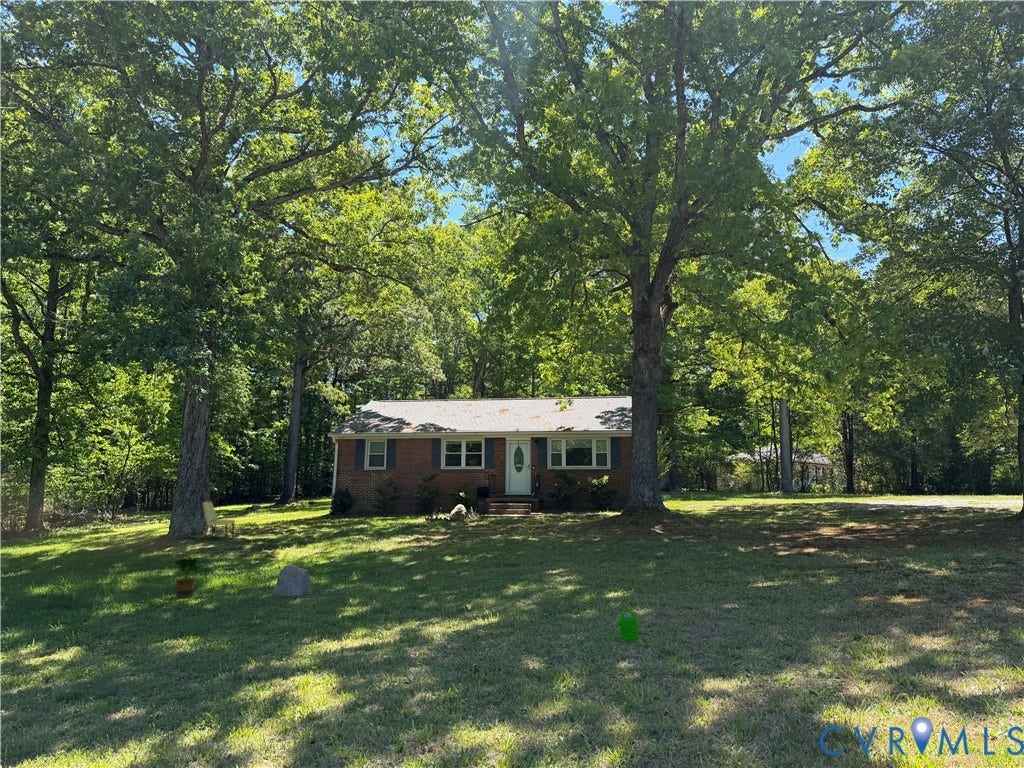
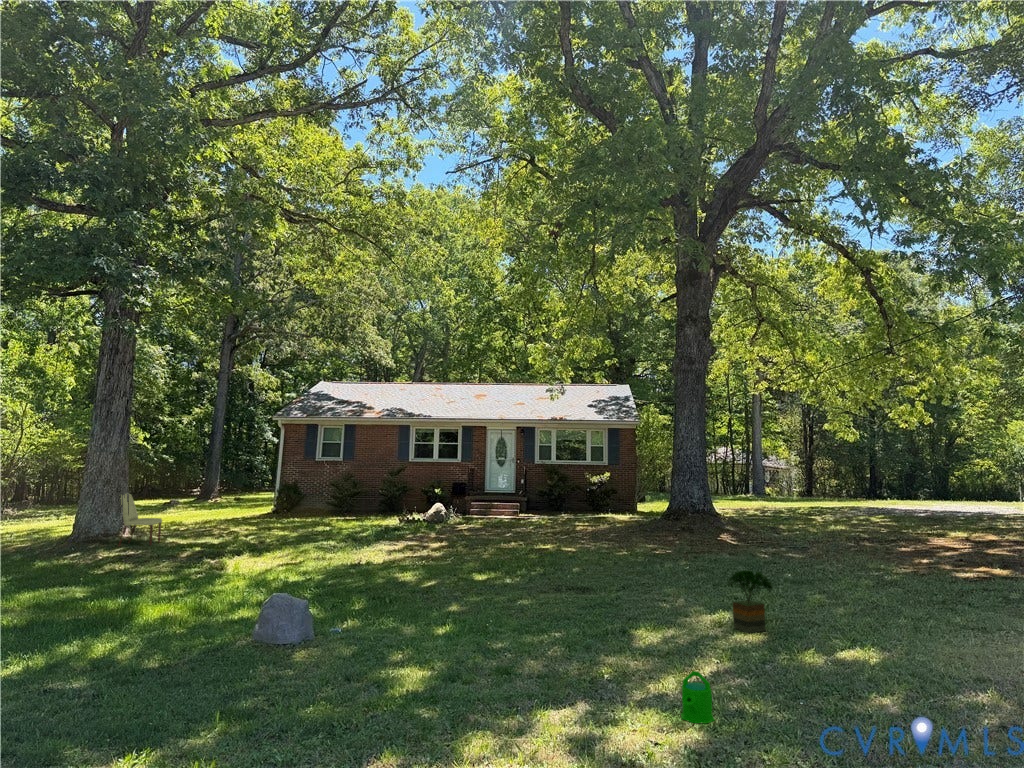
potted tree: present [174,558,200,598] -> present [728,570,773,633]
watering can: present [617,609,639,640] -> present [680,671,715,724]

